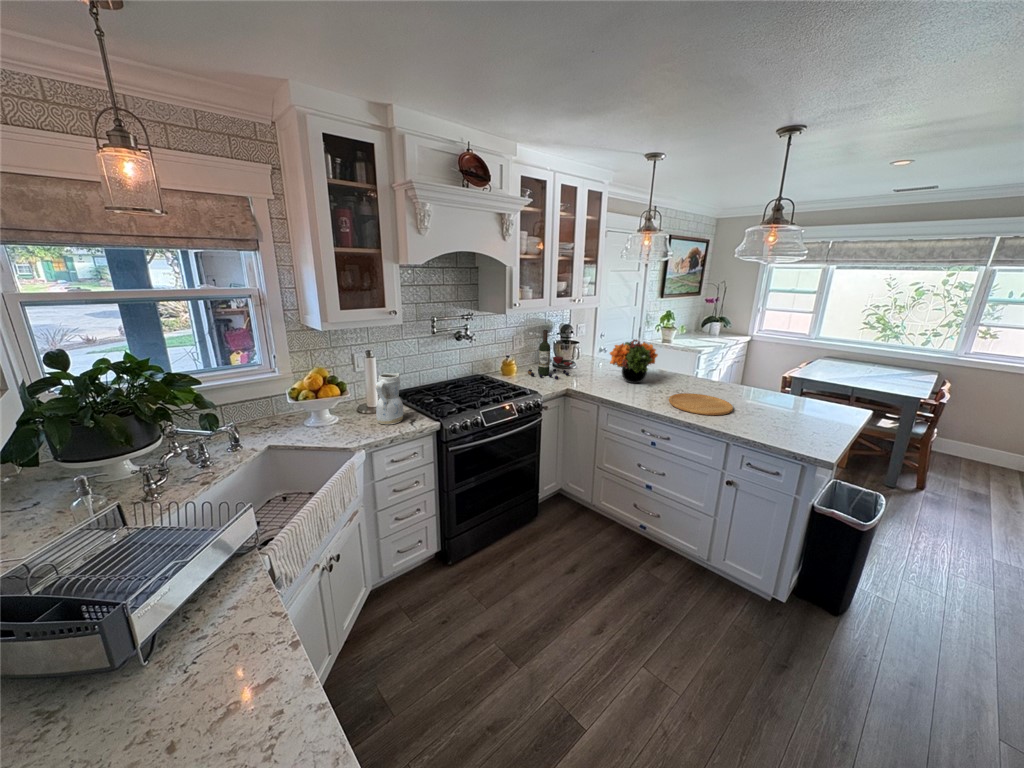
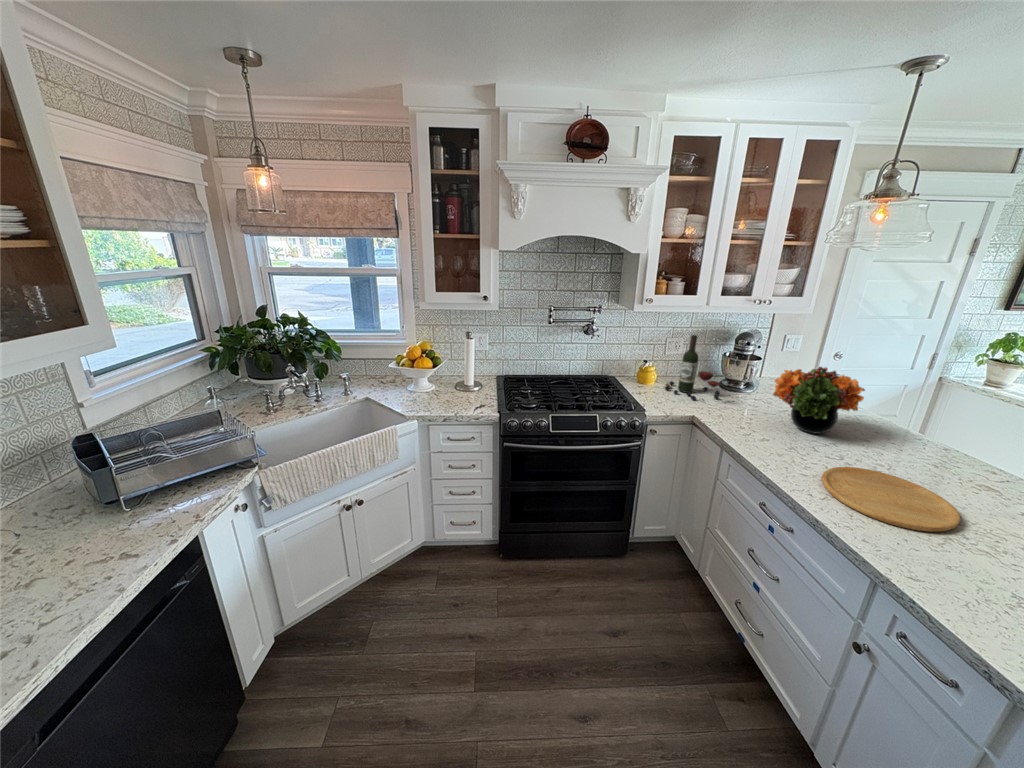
ceramic pitcher: present [376,373,403,425] -> none [446,356,477,404]

